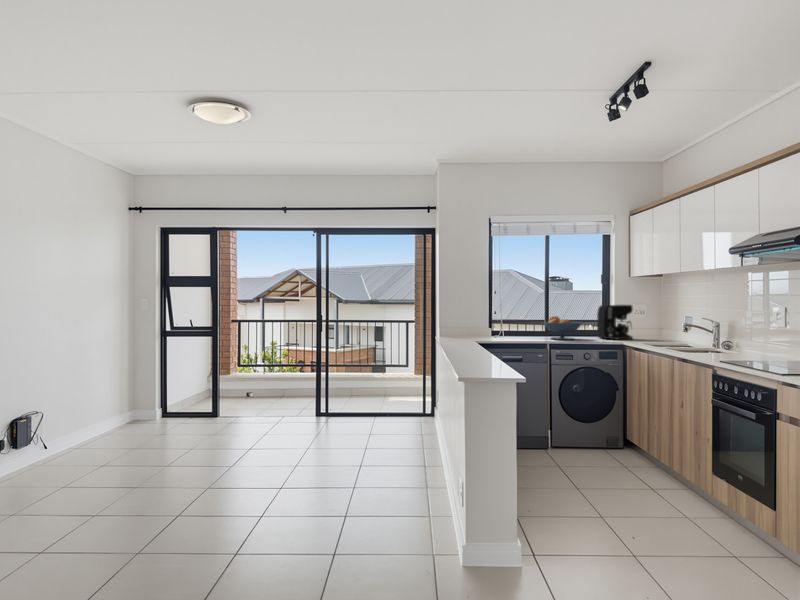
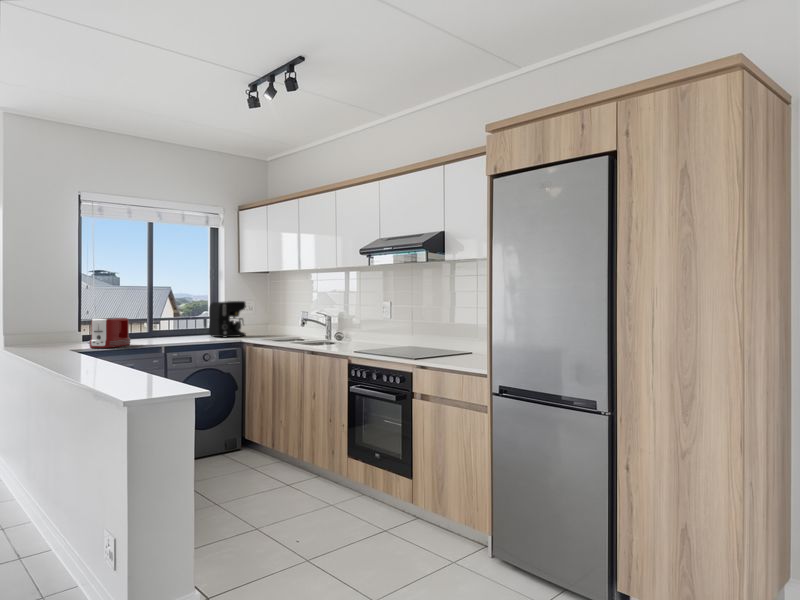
fruit bowl: present [544,316,581,340] -> none [152,315,196,341]
toaster: none [489,317,522,342] -> present [89,318,131,348]

